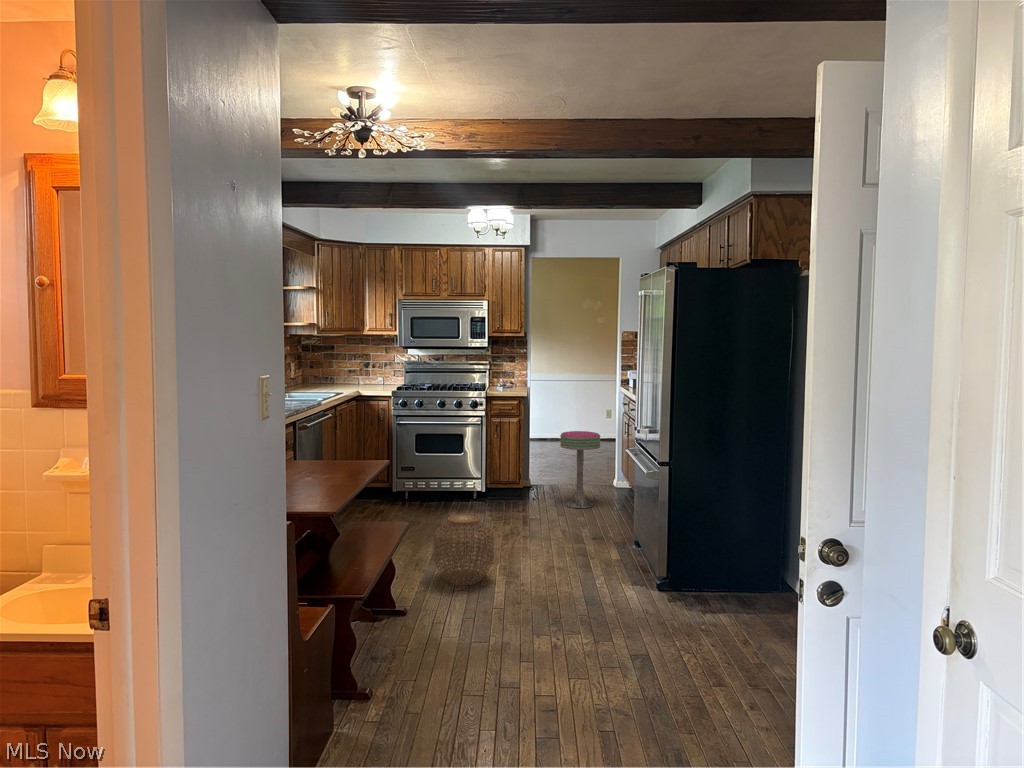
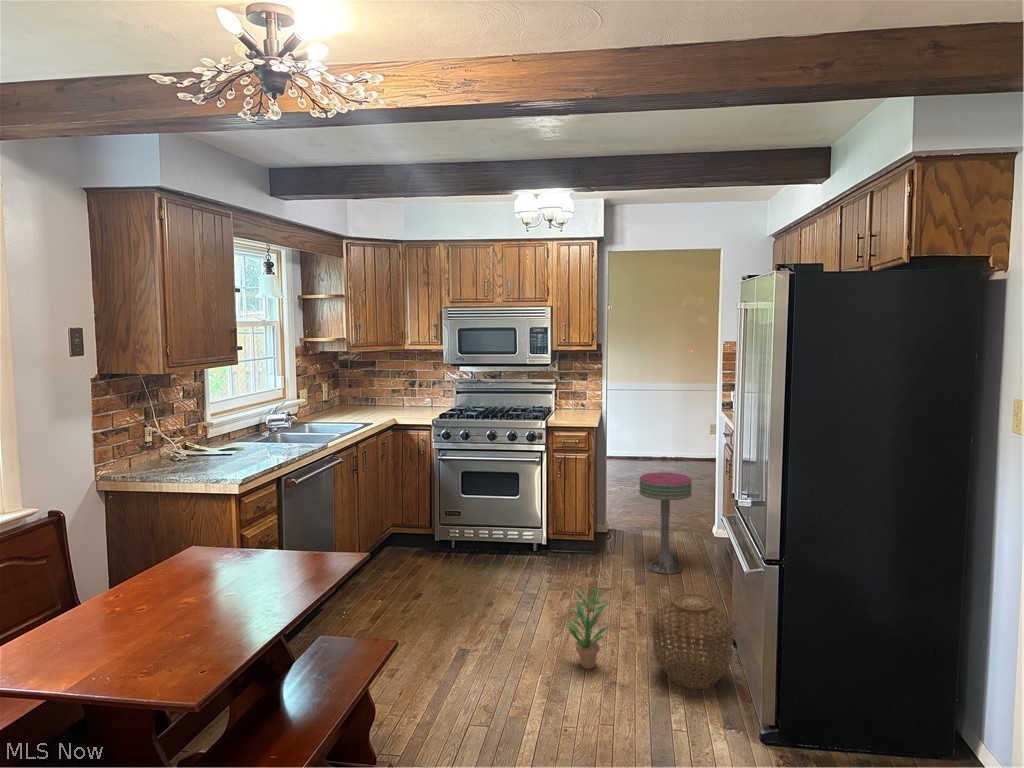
potted plant: none [514,497,551,561] -> present [566,587,610,669]
woven basket: present [433,514,494,585] -> present [653,593,733,689]

